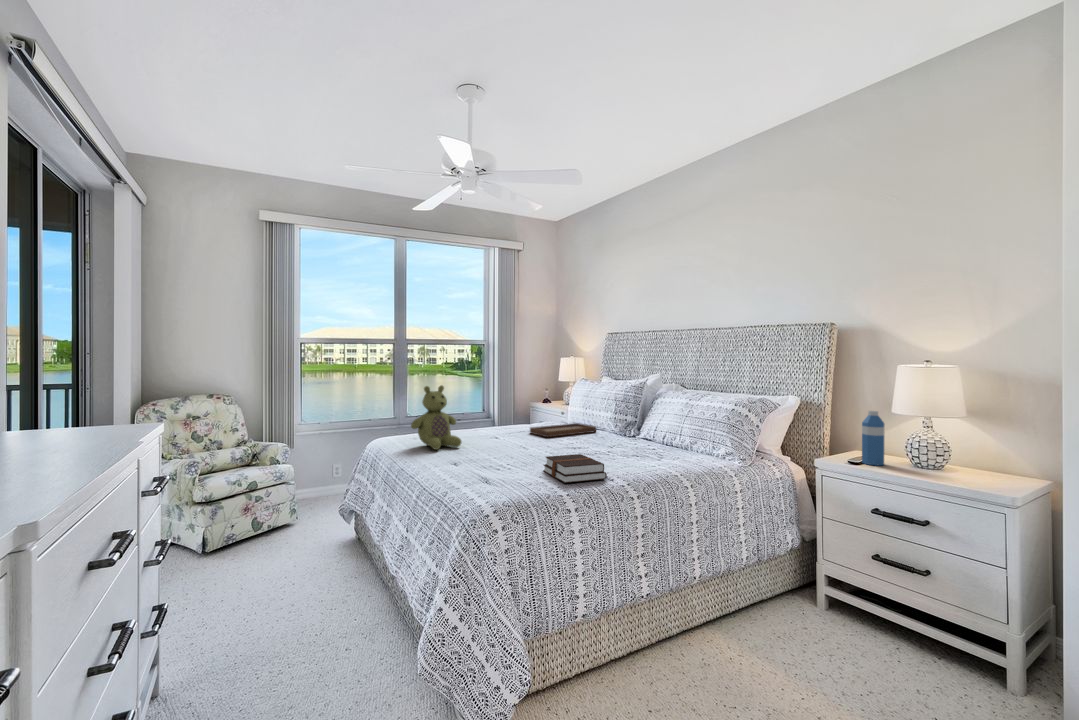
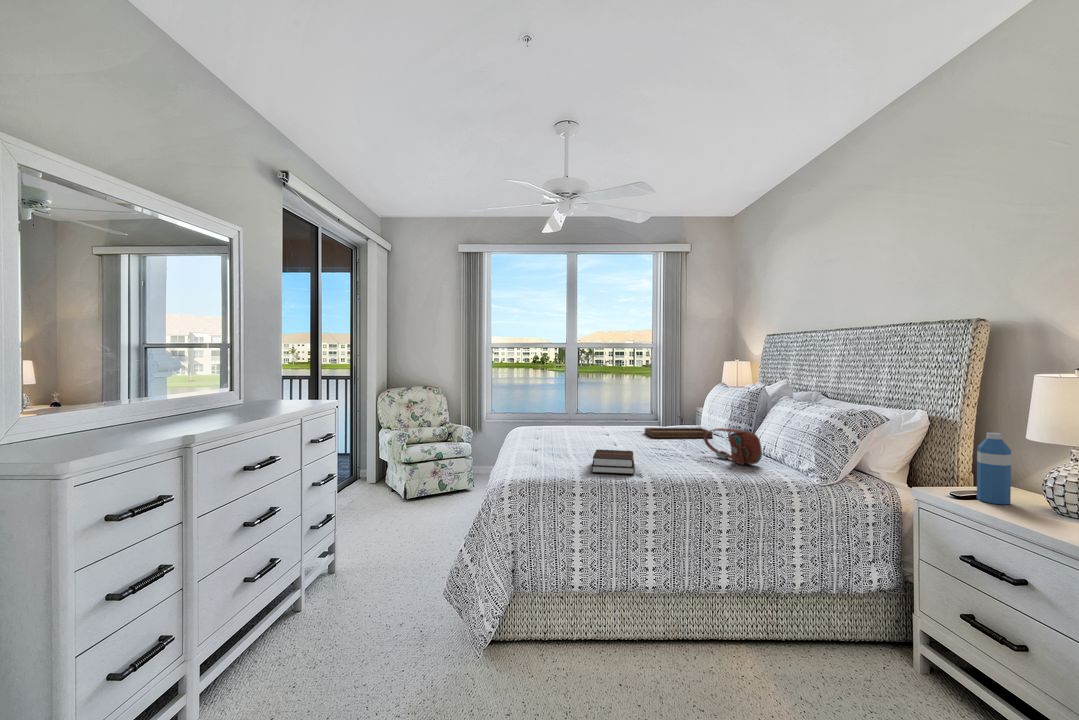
stuffed bear: present [411,385,461,450] -> none [525,384,567,438]
handbag: none [622,423,685,456] -> present [704,428,762,465]

